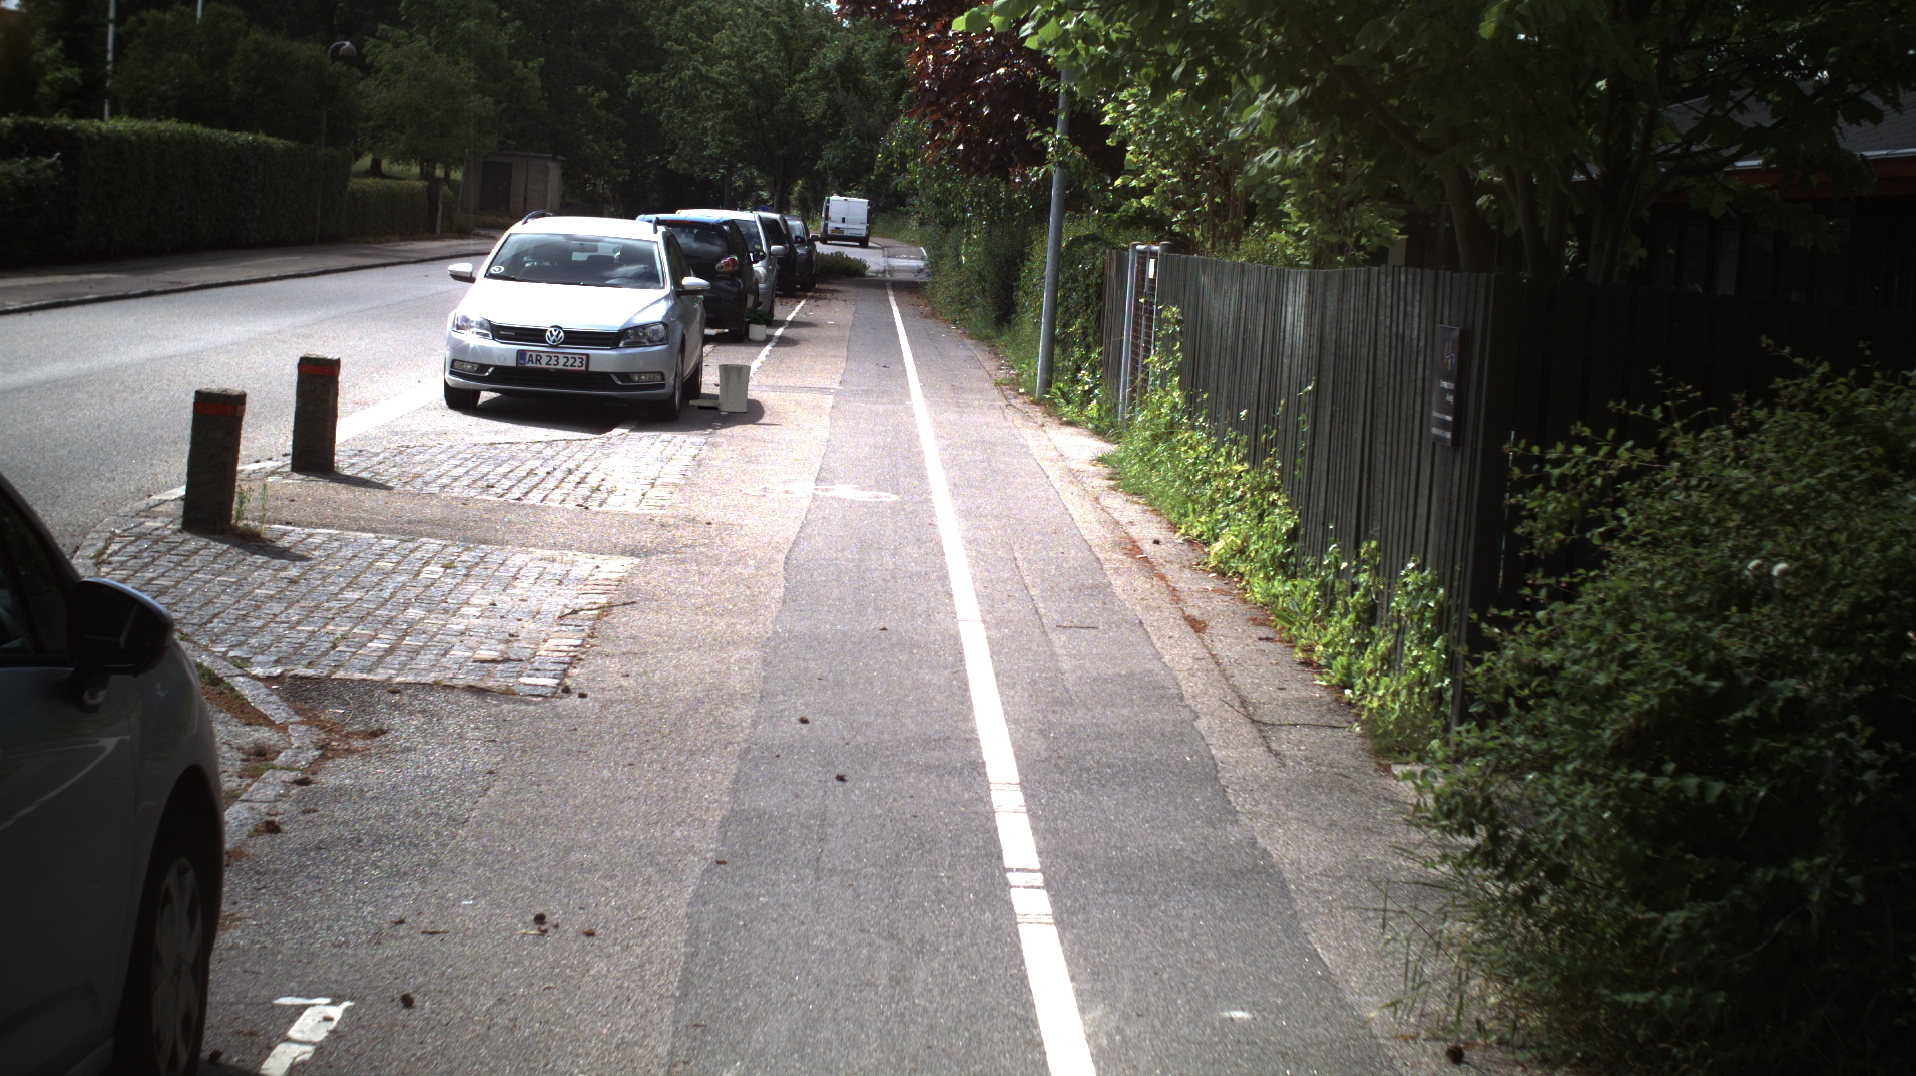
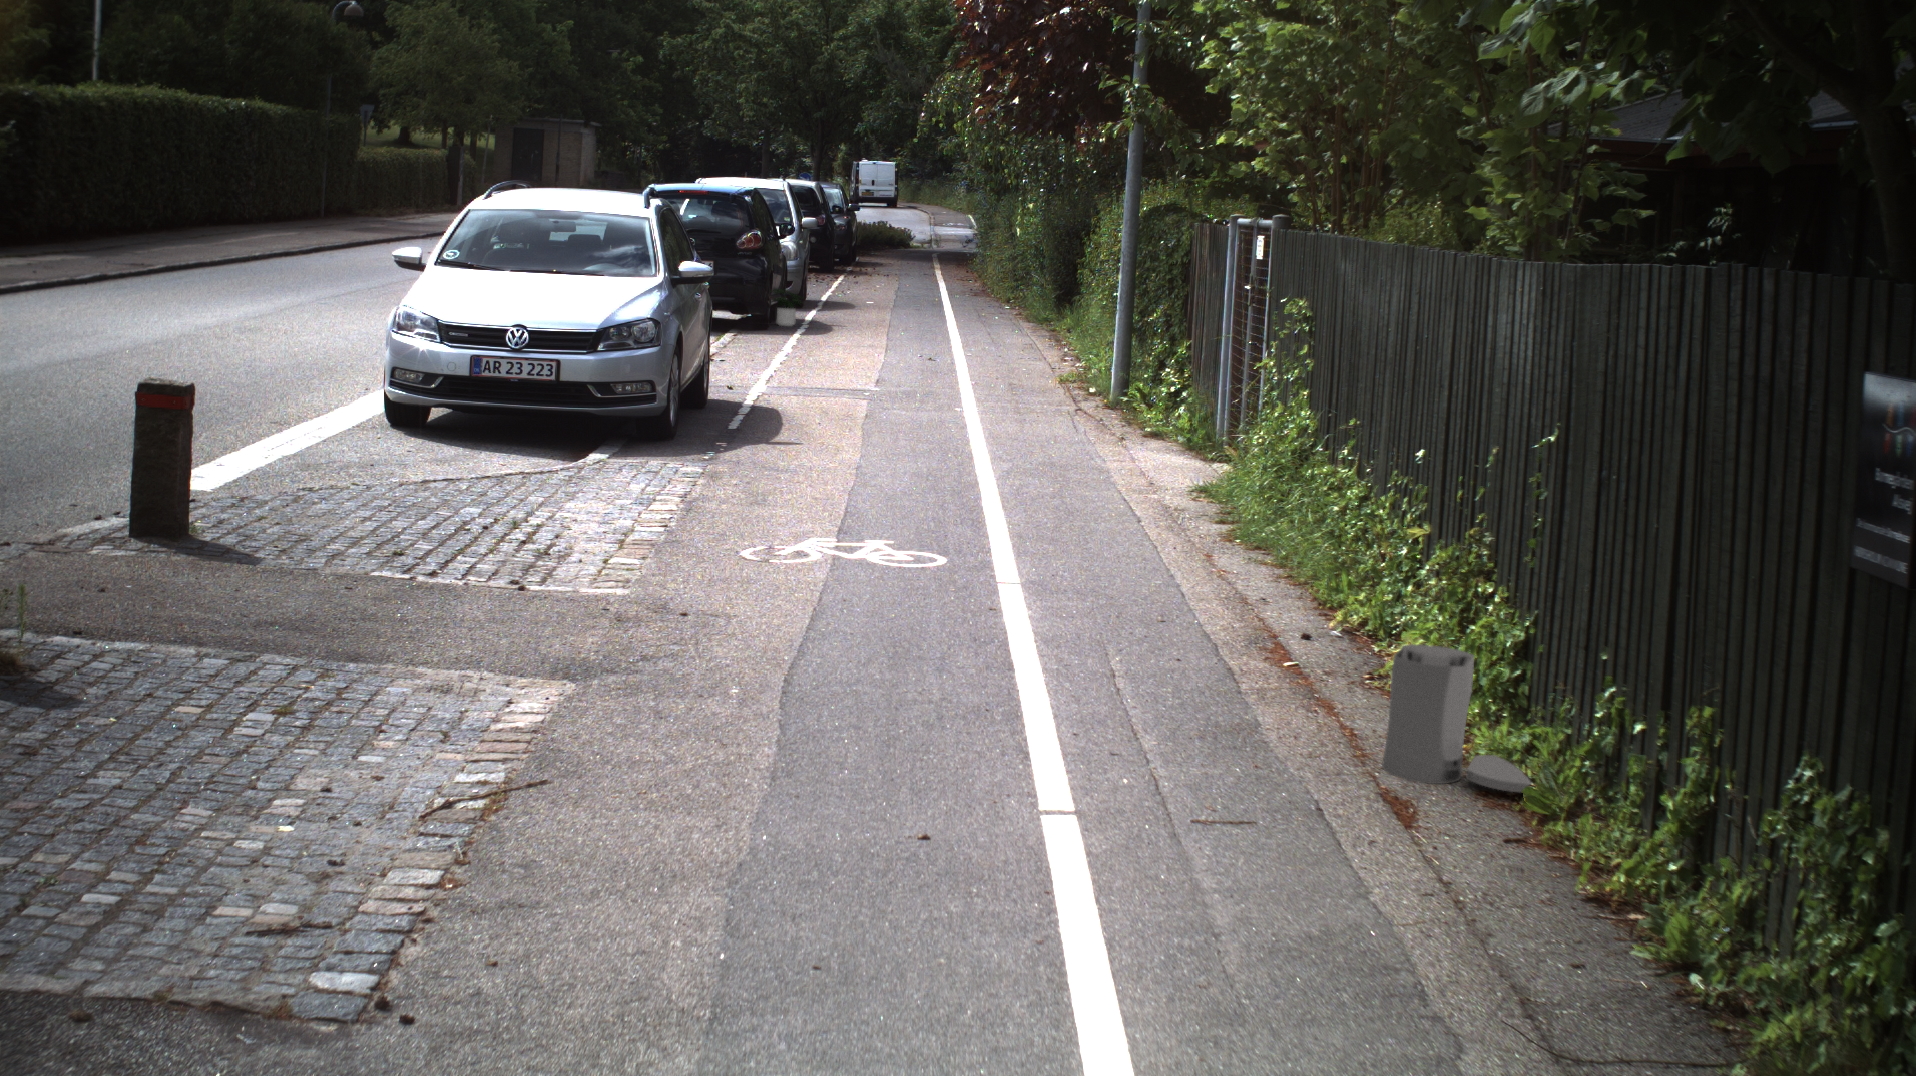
trash can: present [689,364,751,412] -> present [1382,644,1531,792]

